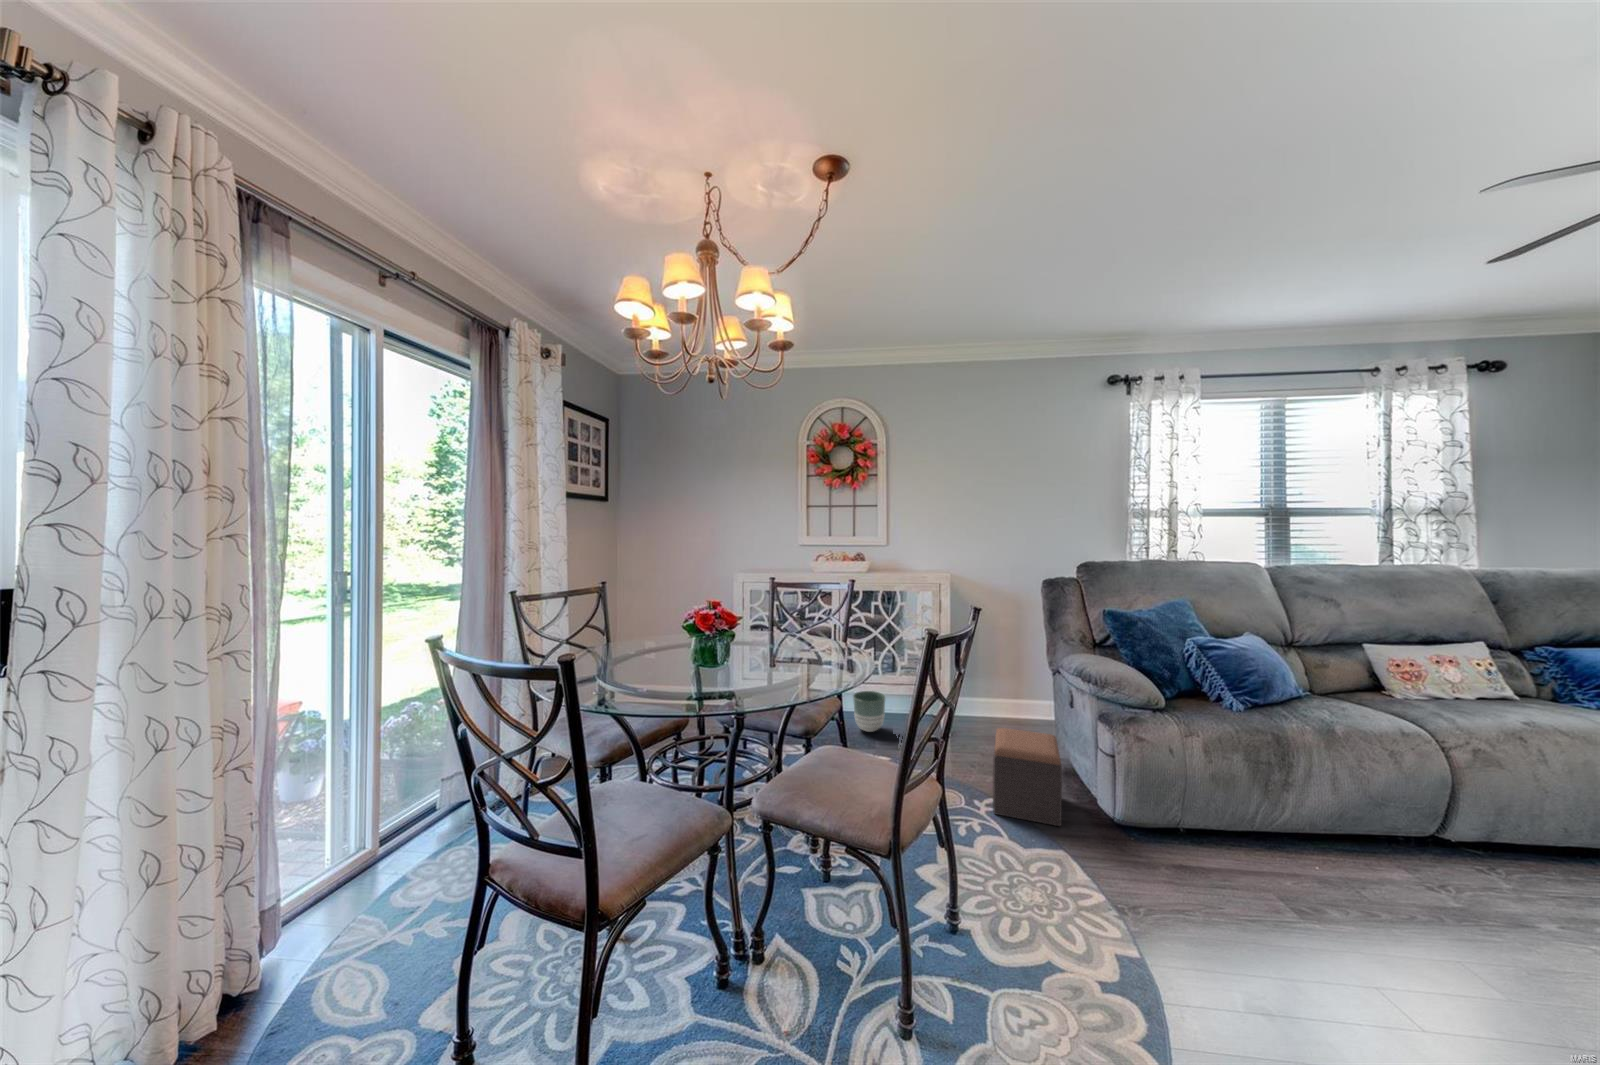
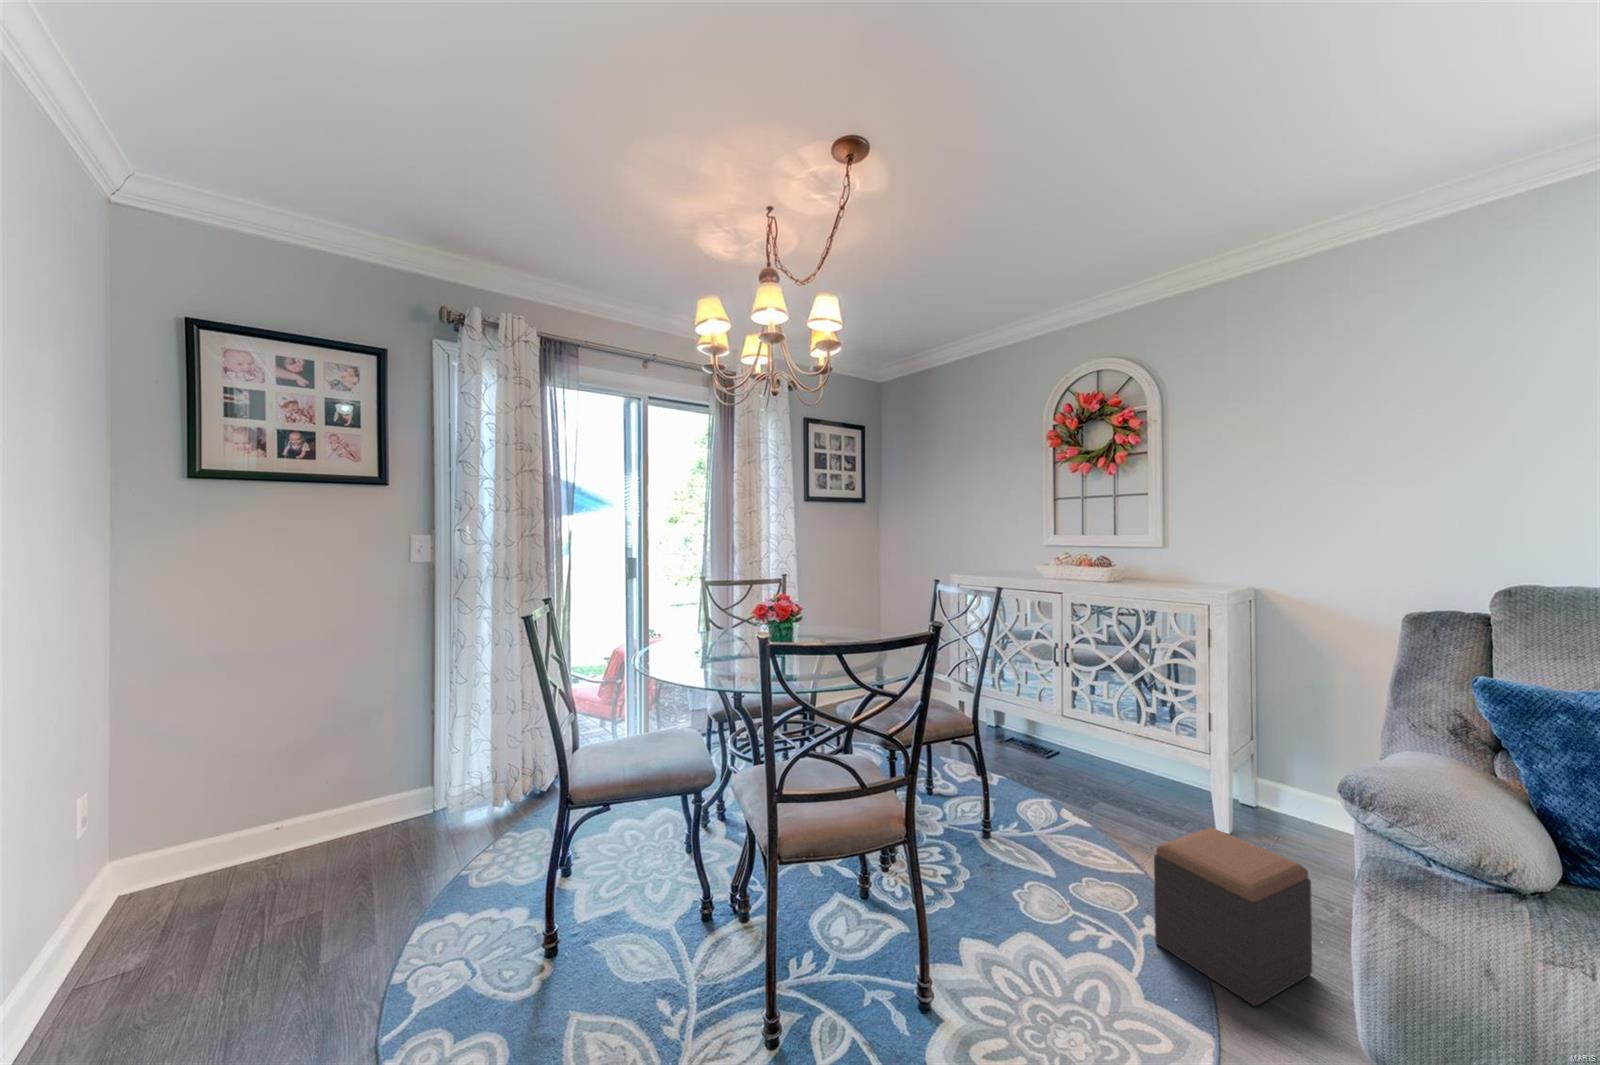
planter: present [853,691,885,732] -> none [1073,744,1120,800]

